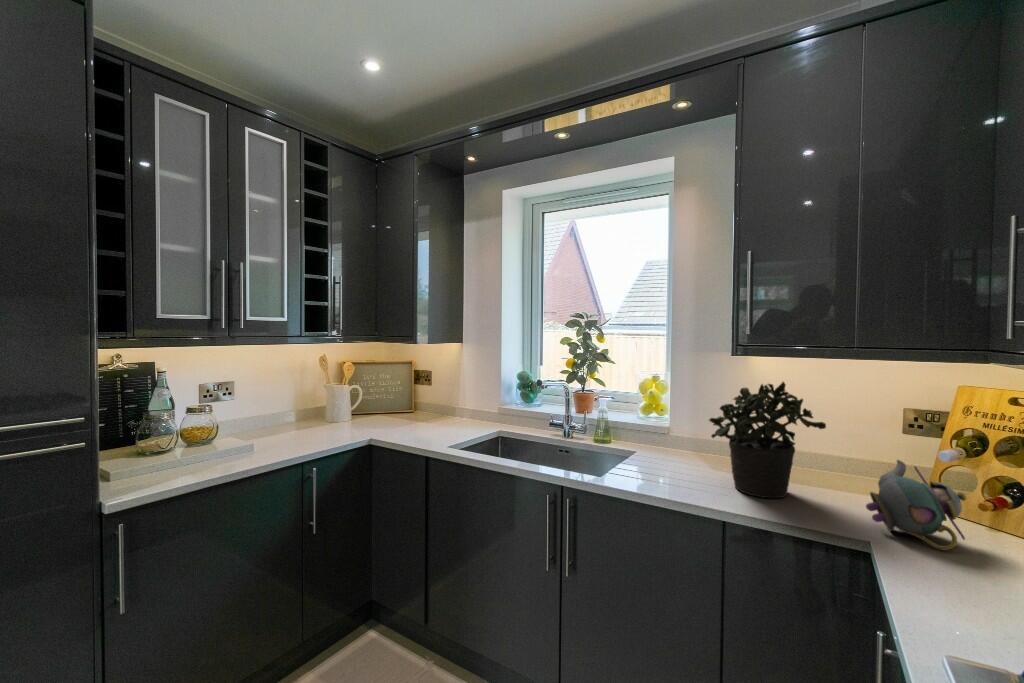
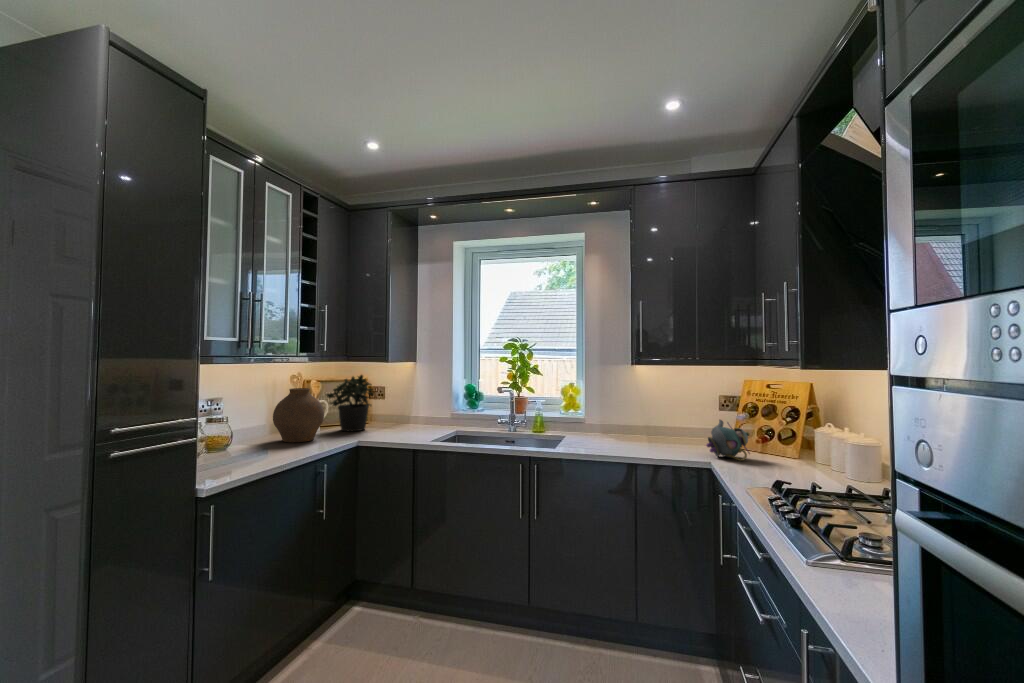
vase: none [278,373,337,437] -> present [273,388,324,442]
potted plant: present [709,382,826,498] -> present [326,375,373,431]

